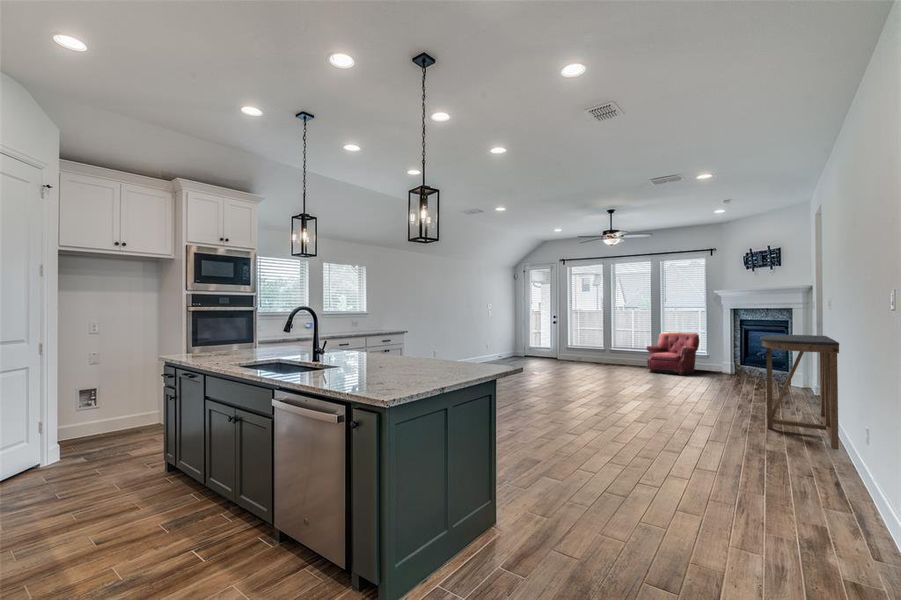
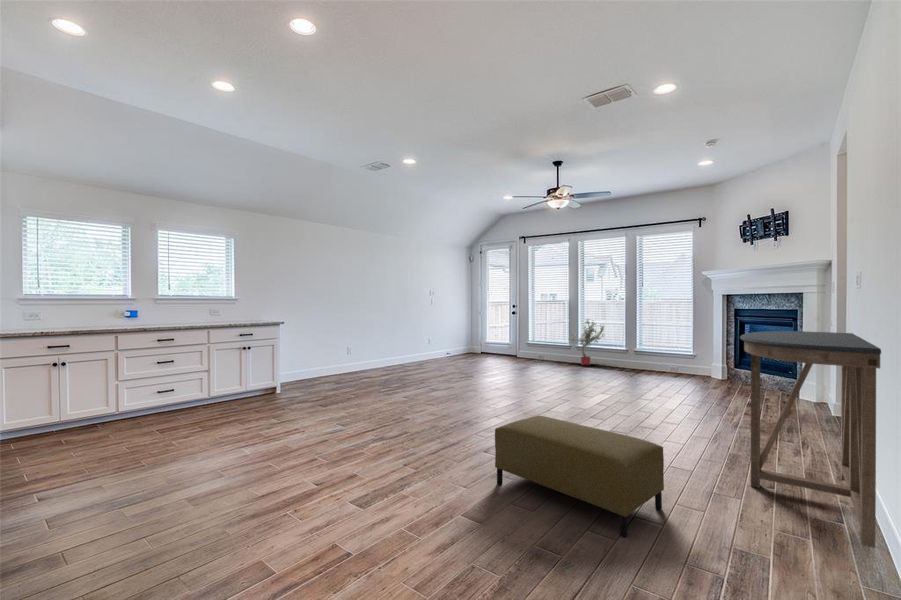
potted tree: none [604,328,636,366] -> present [569,319,604,366]
armchair: present [647,332,699,375] -> none [615,325,682,380]
ottoman: none [613,389,720,448] -> present [495,416,664,537]

